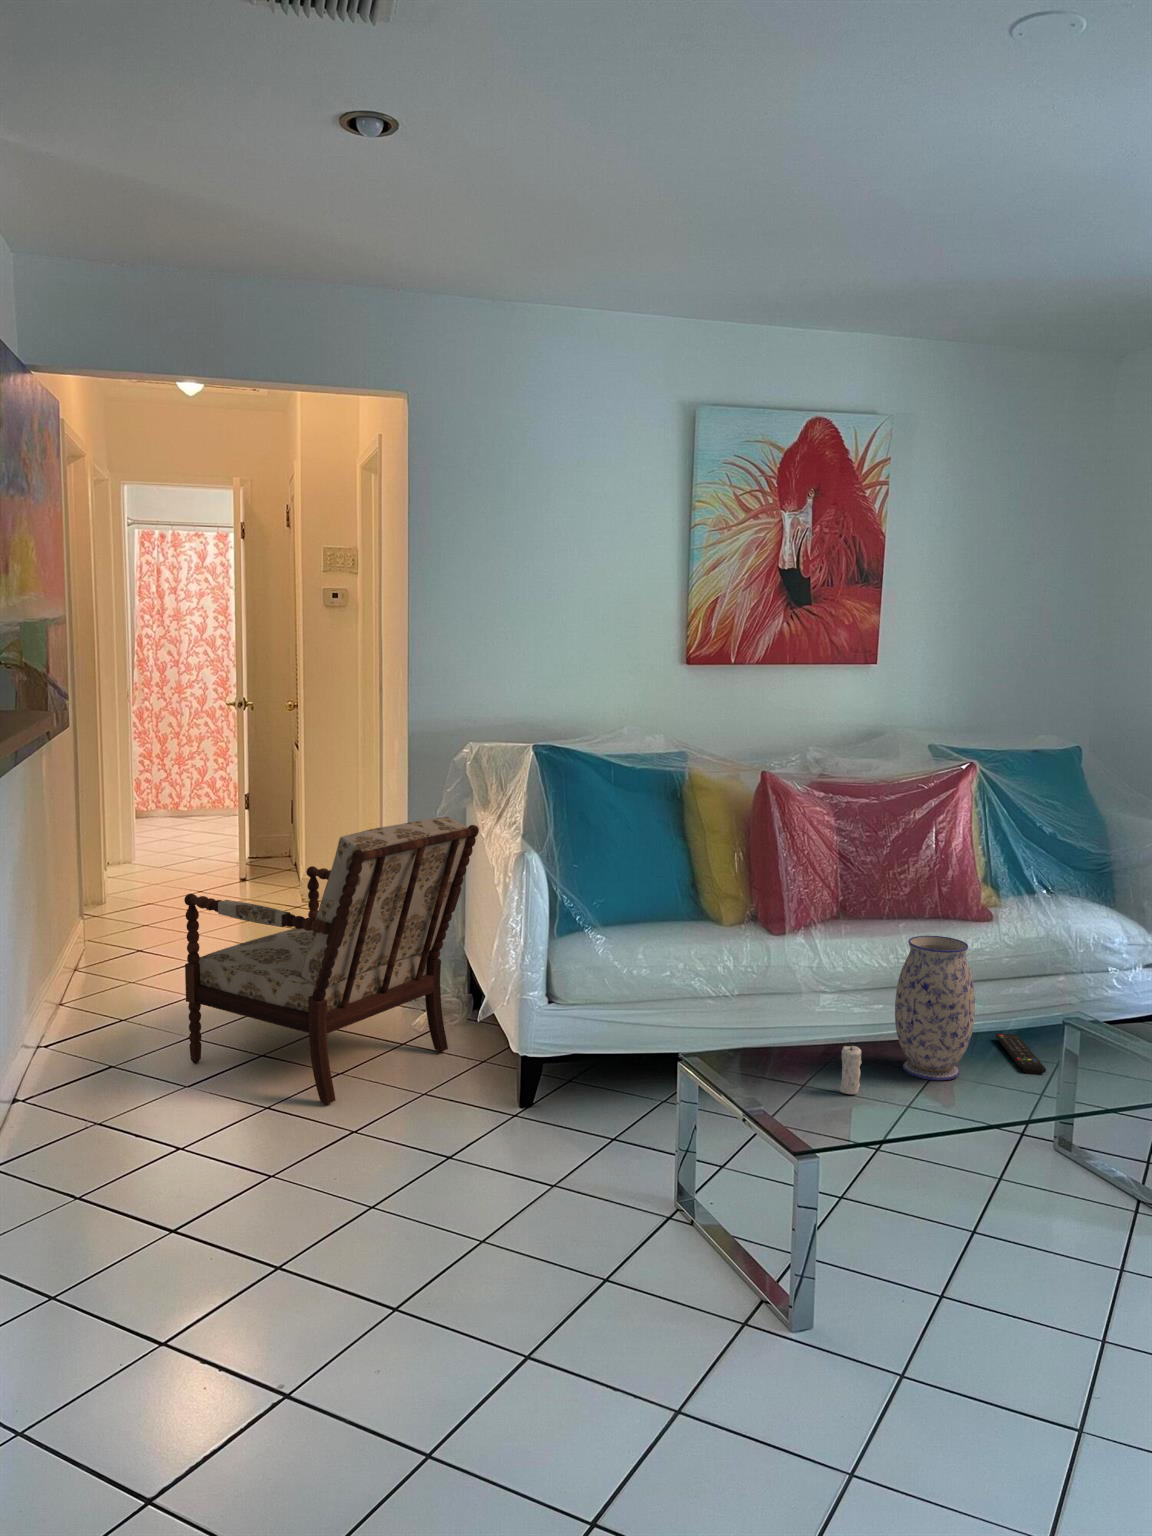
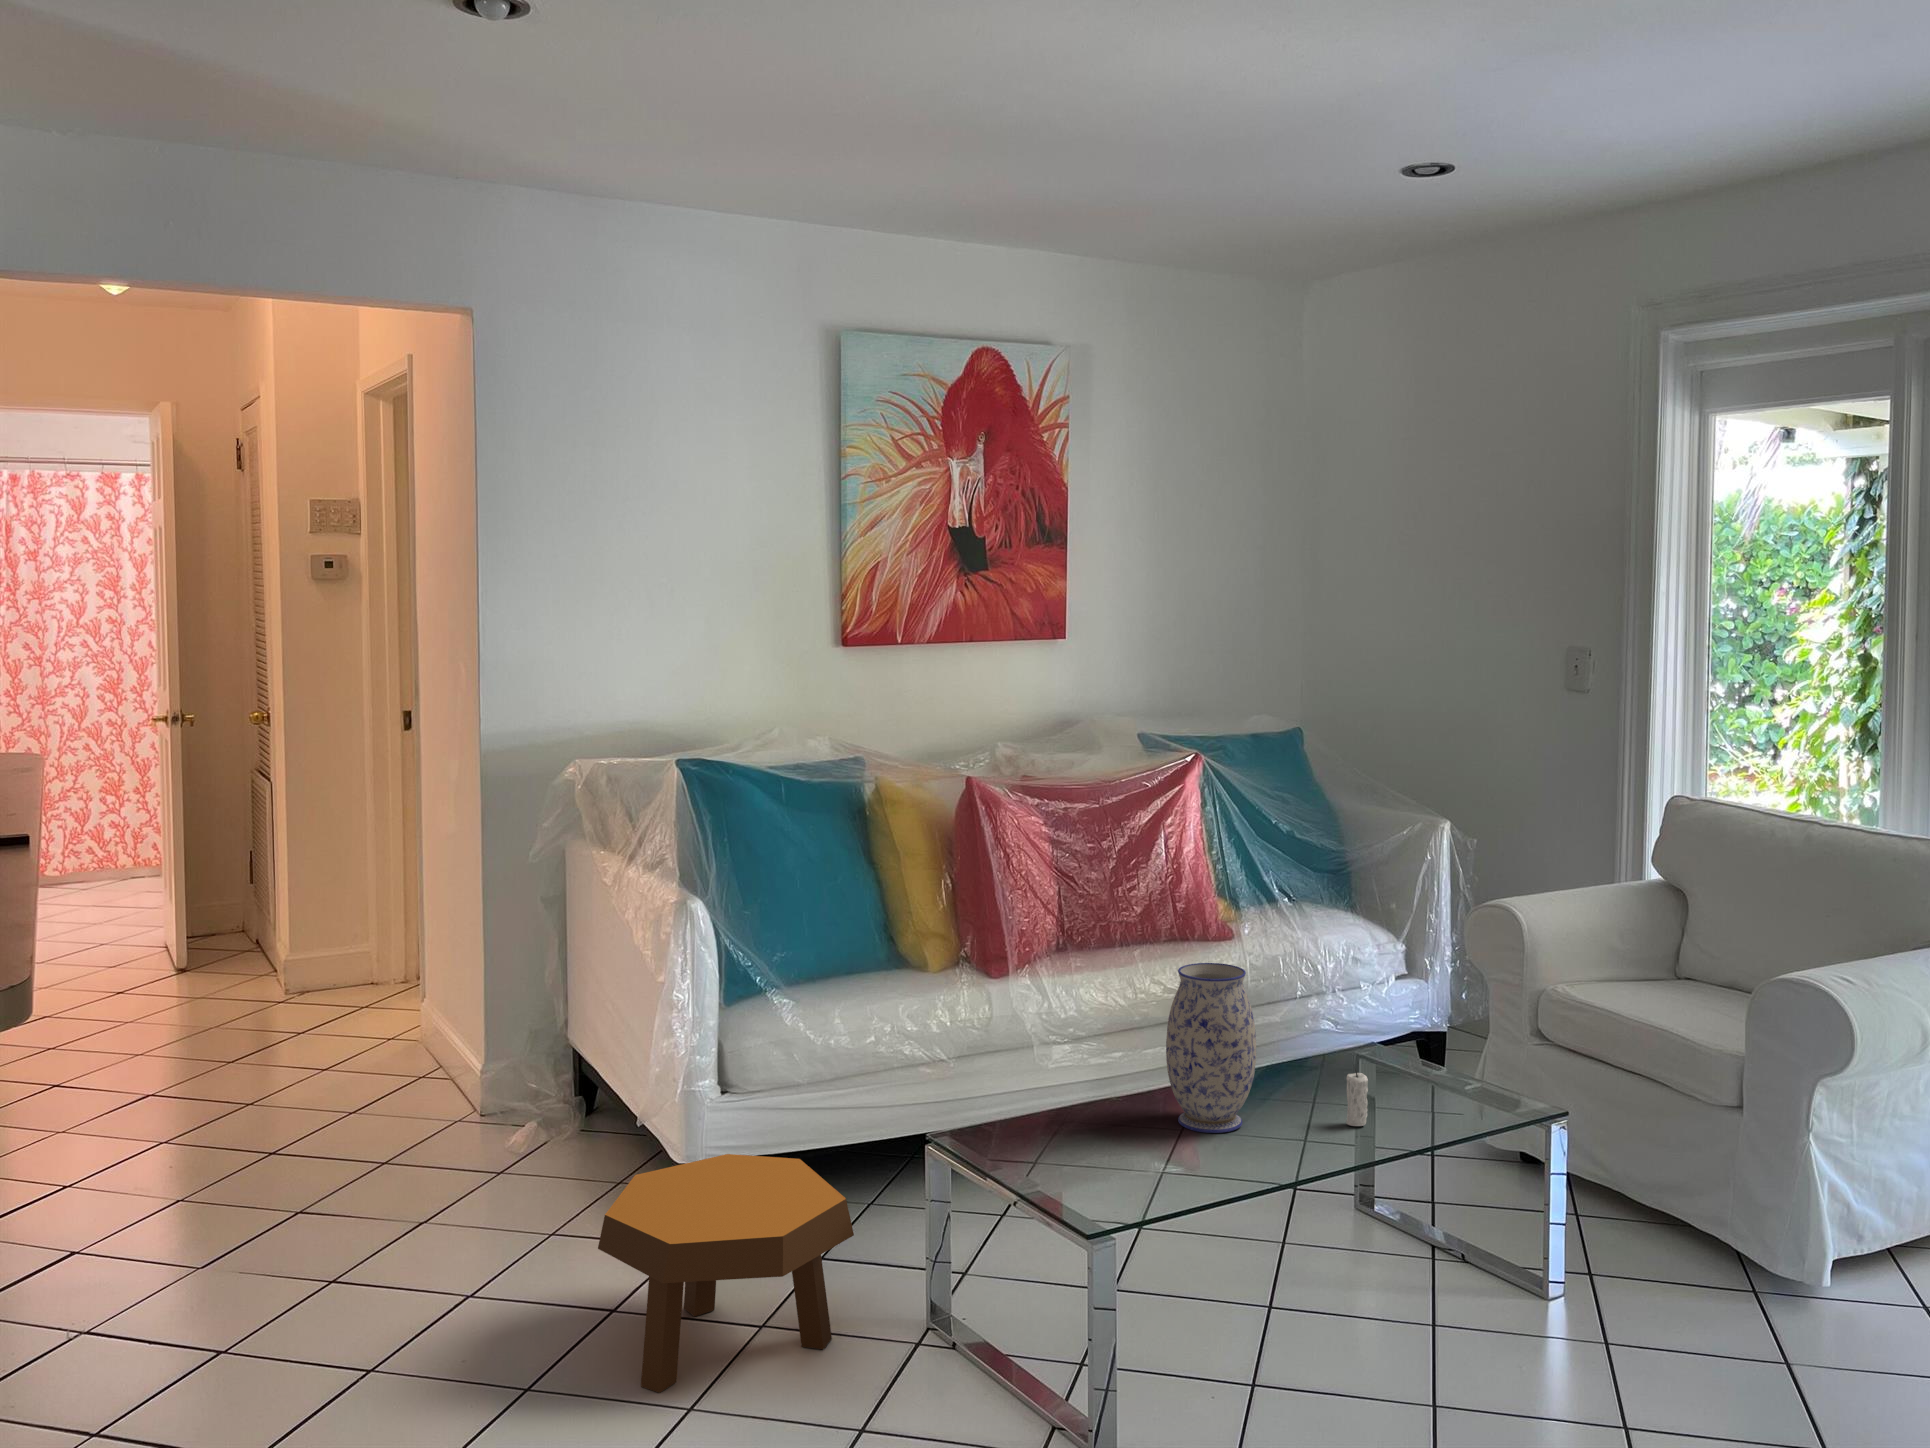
armchair: present [184,817,479,1105] -> none [186,861,606,1265]
remote control: present [996,1034,1046,1074] -> none [1266,1071,1332,1114]
candle: present [840,1044,862,1094] -> present [1346,1069,1368,1126]
footstool: none [426,1050,620,1225] -> present [598,1154,854,1393]

